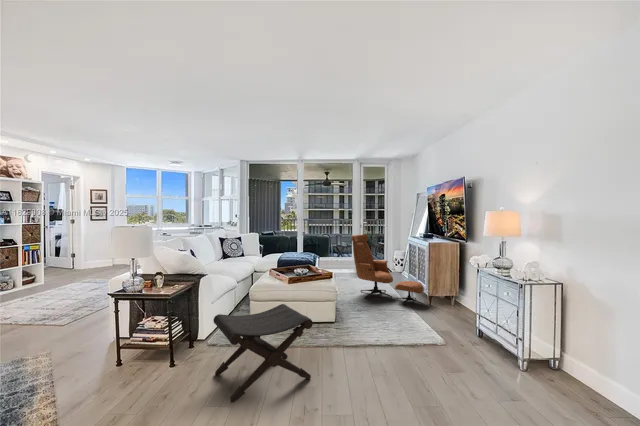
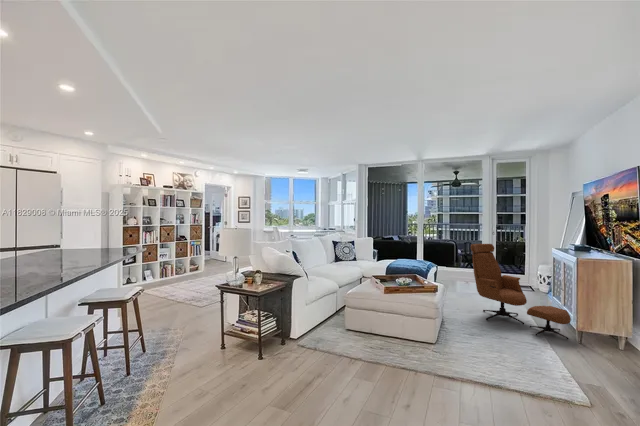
footstool: present [213,304,313,403] -> none [291,316,385,409]

